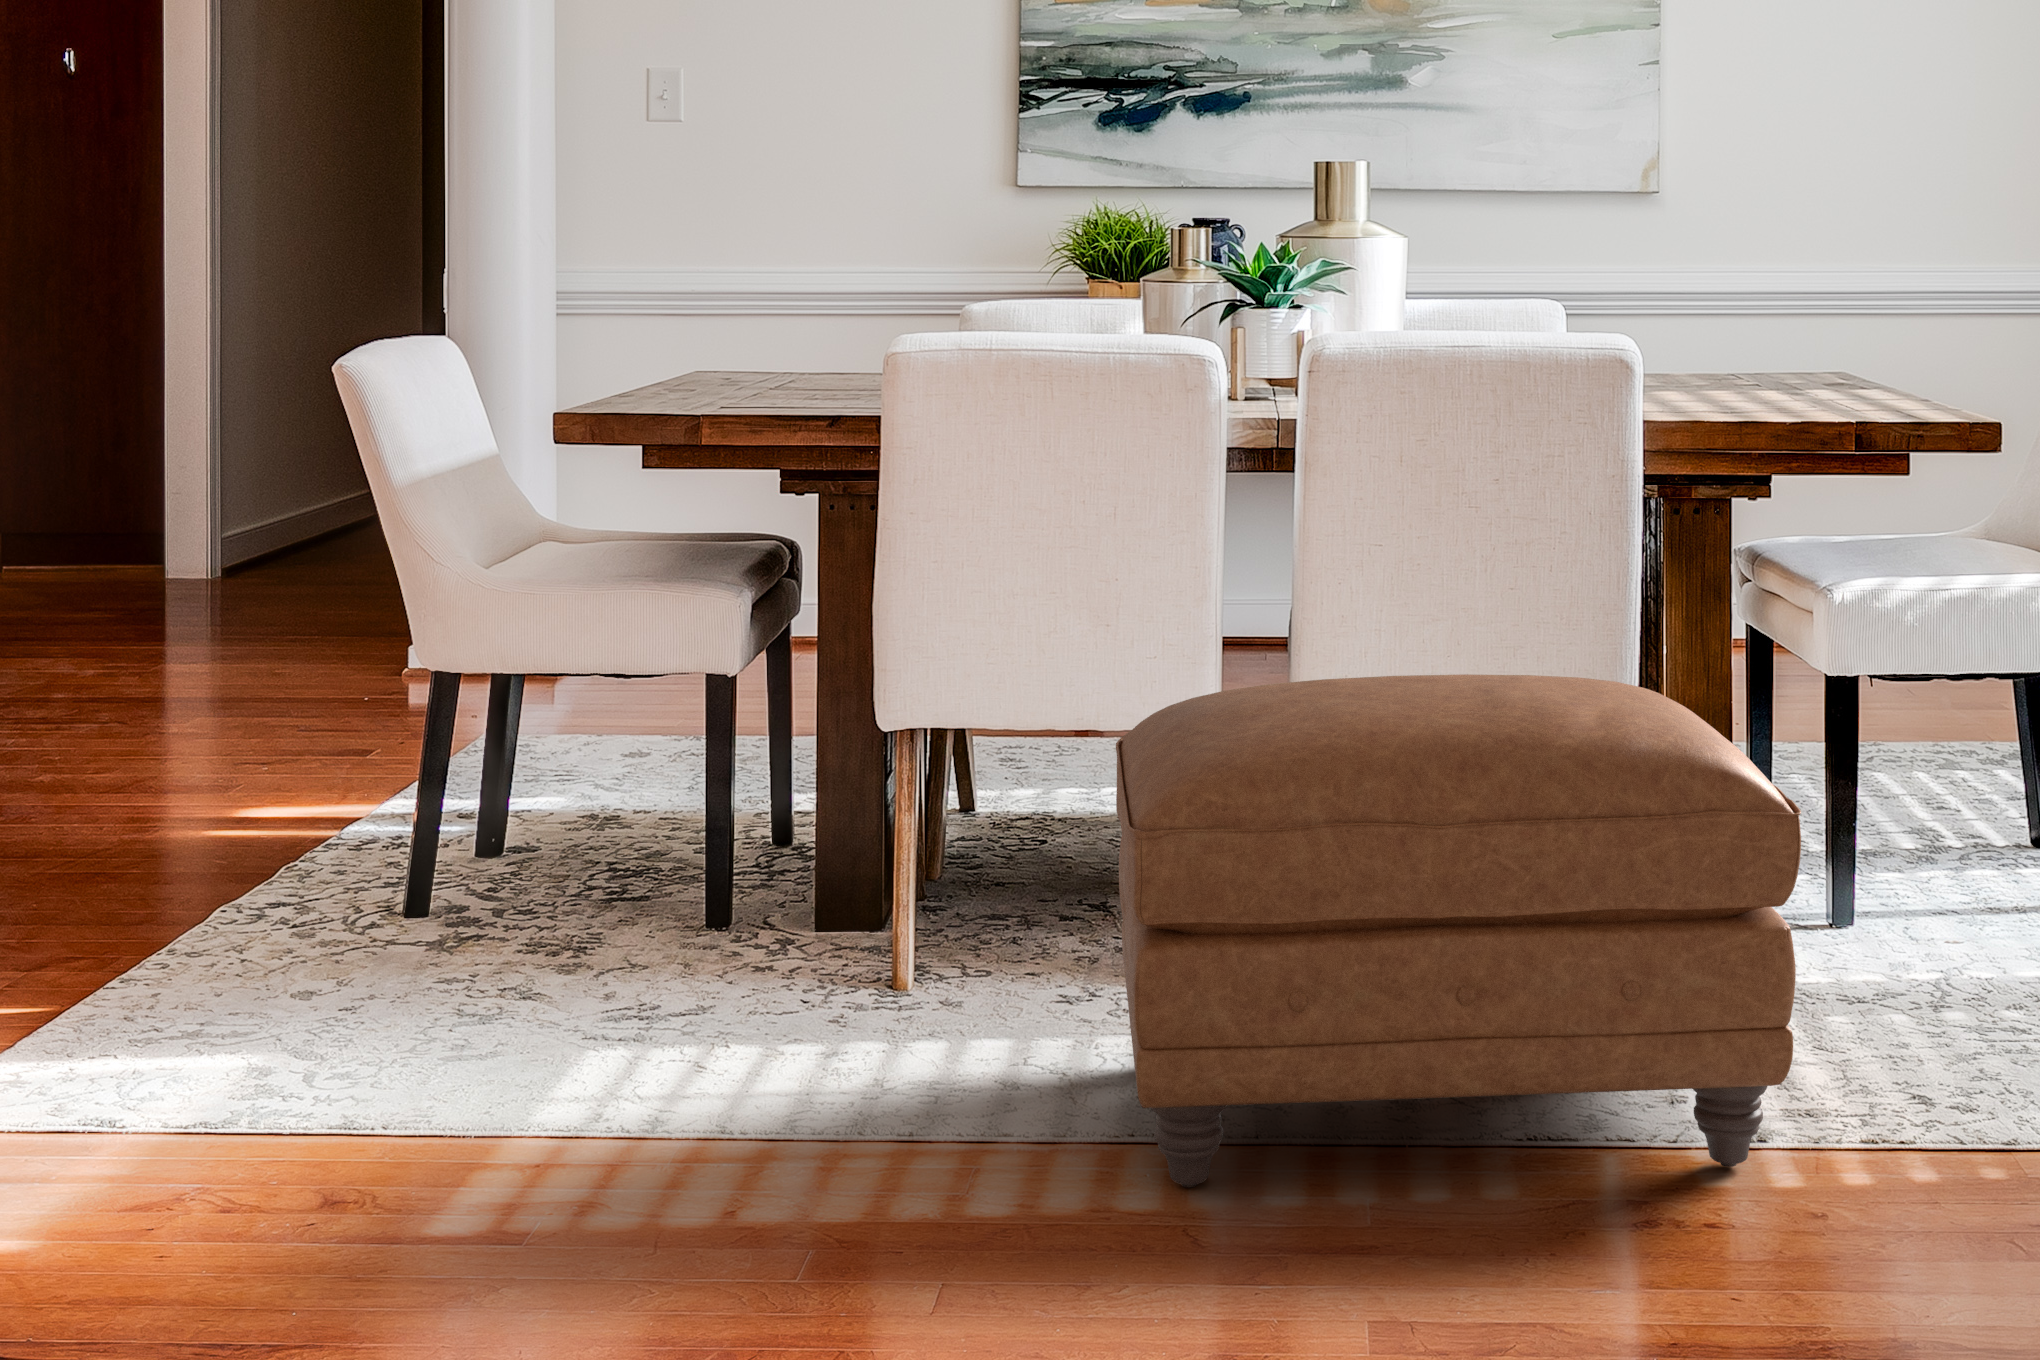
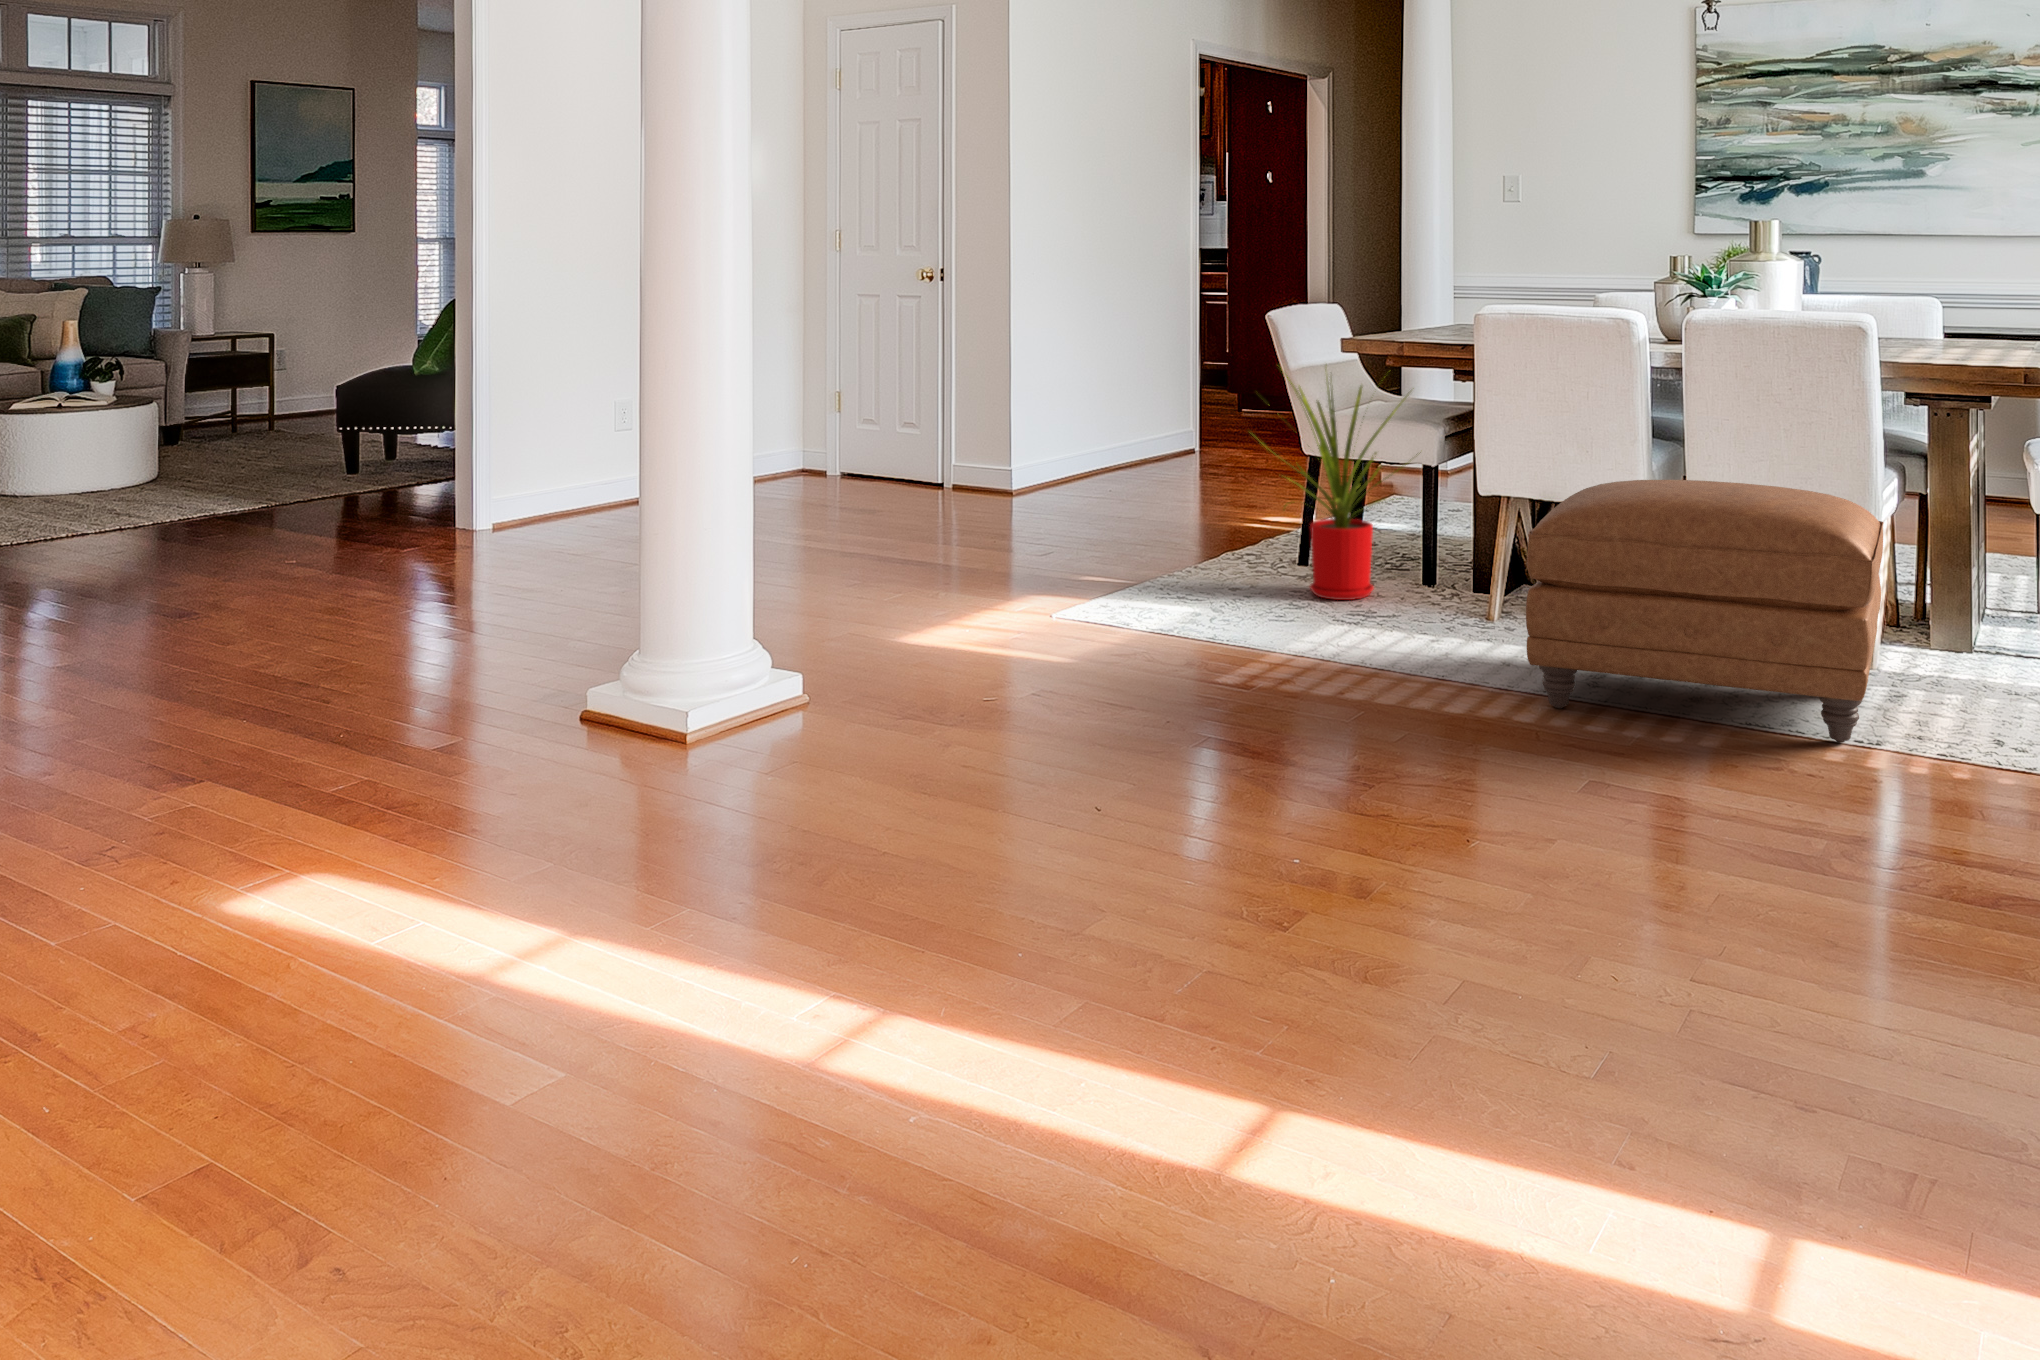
house plant: none [323,471,708,989] -> present [1250,374,1420,600]

